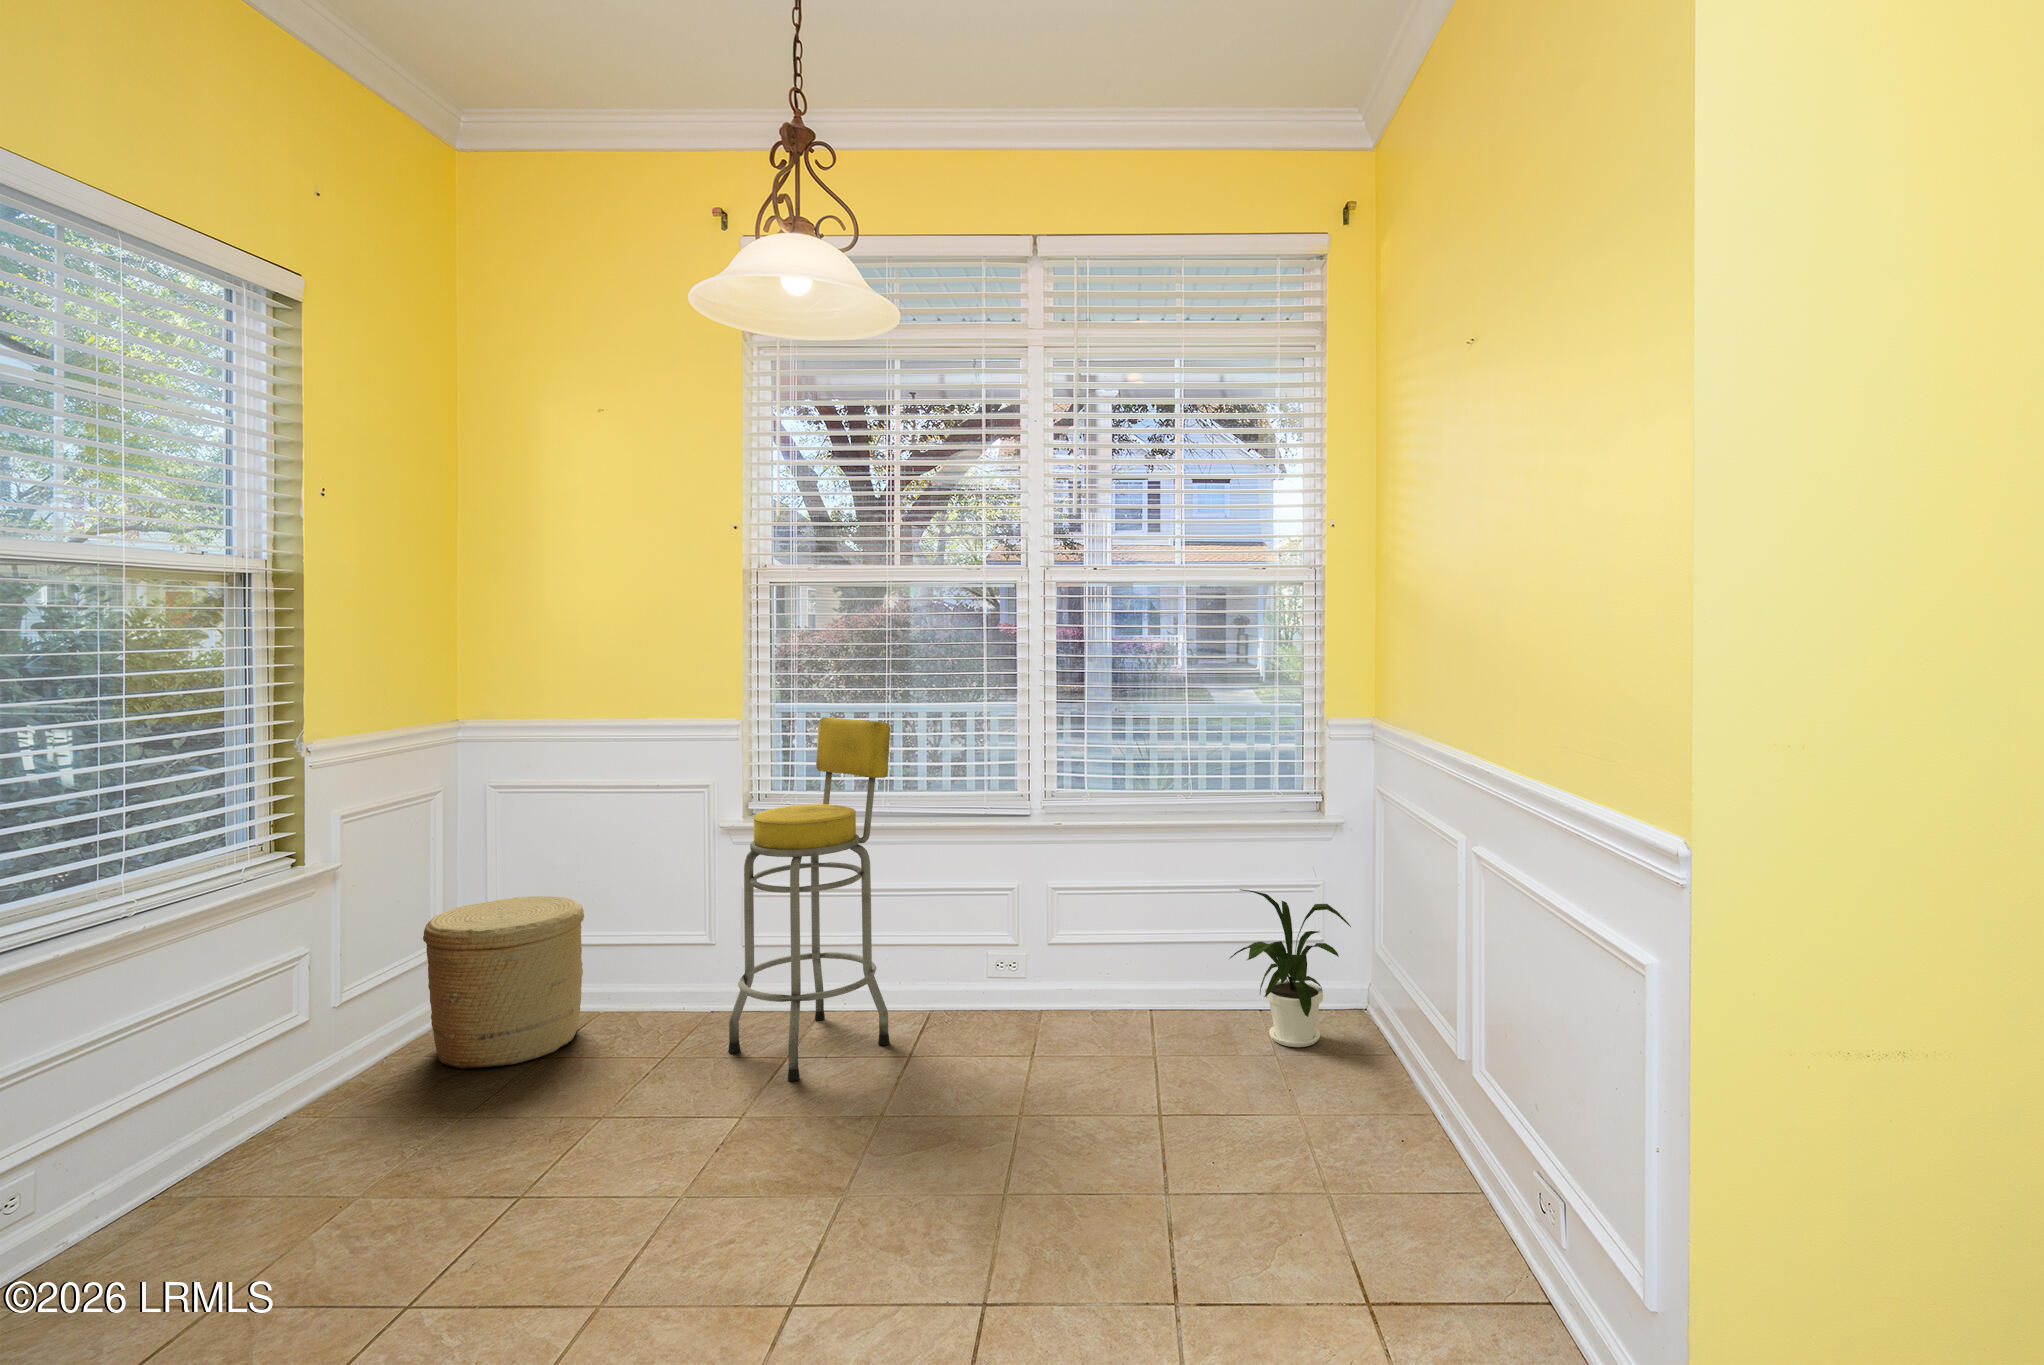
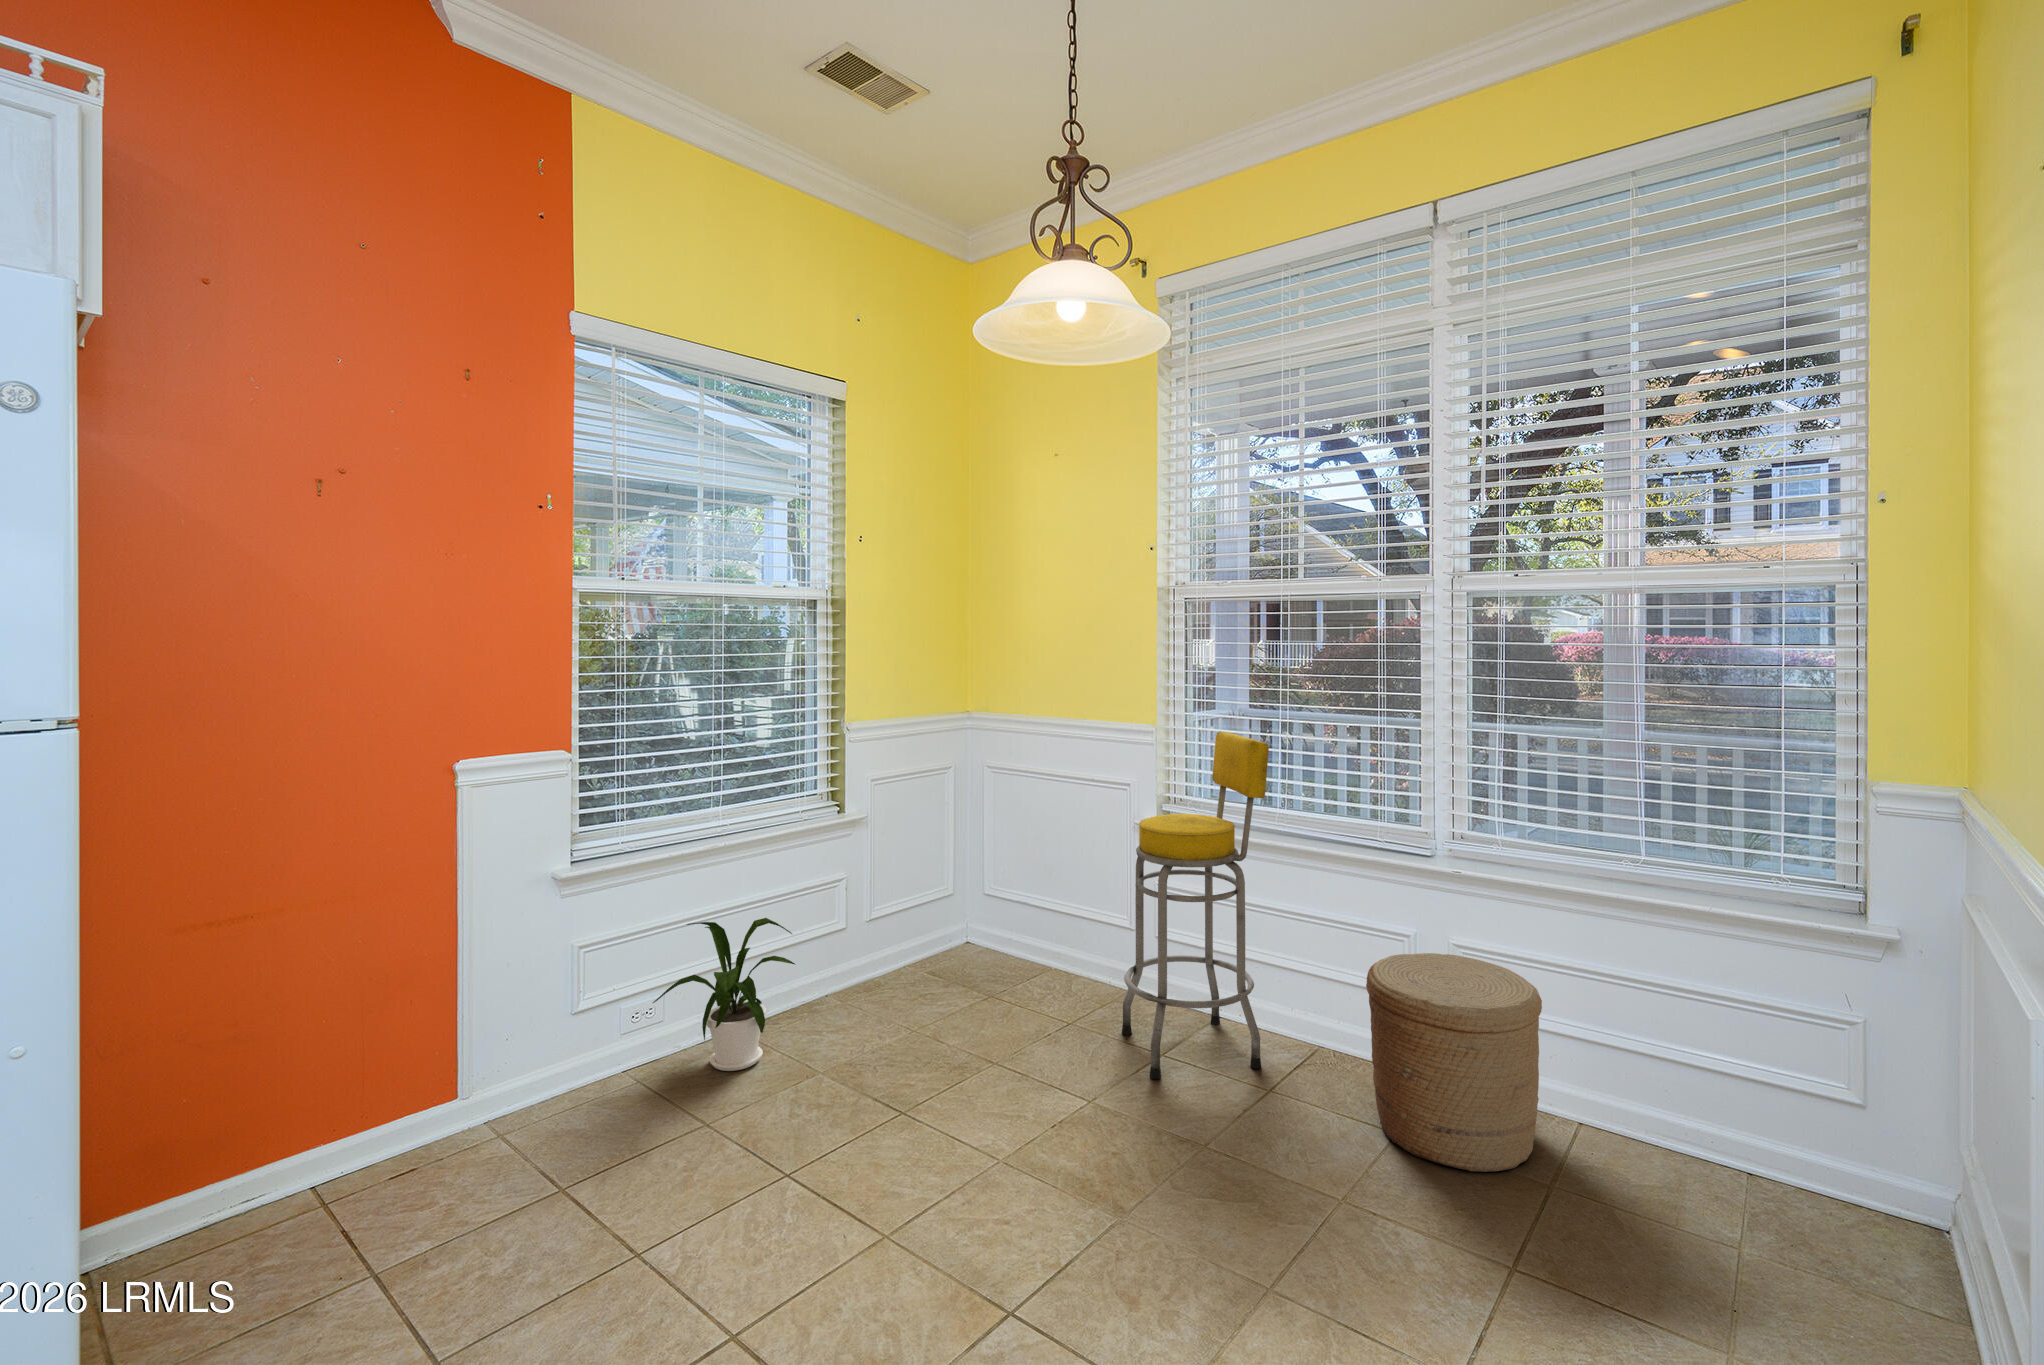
house plant: present [1230,889,1351,1047] -> present [653,918,795,1071]
woven basket: present [423,896,584,1069] -> present [1366,953,1542,1172]

